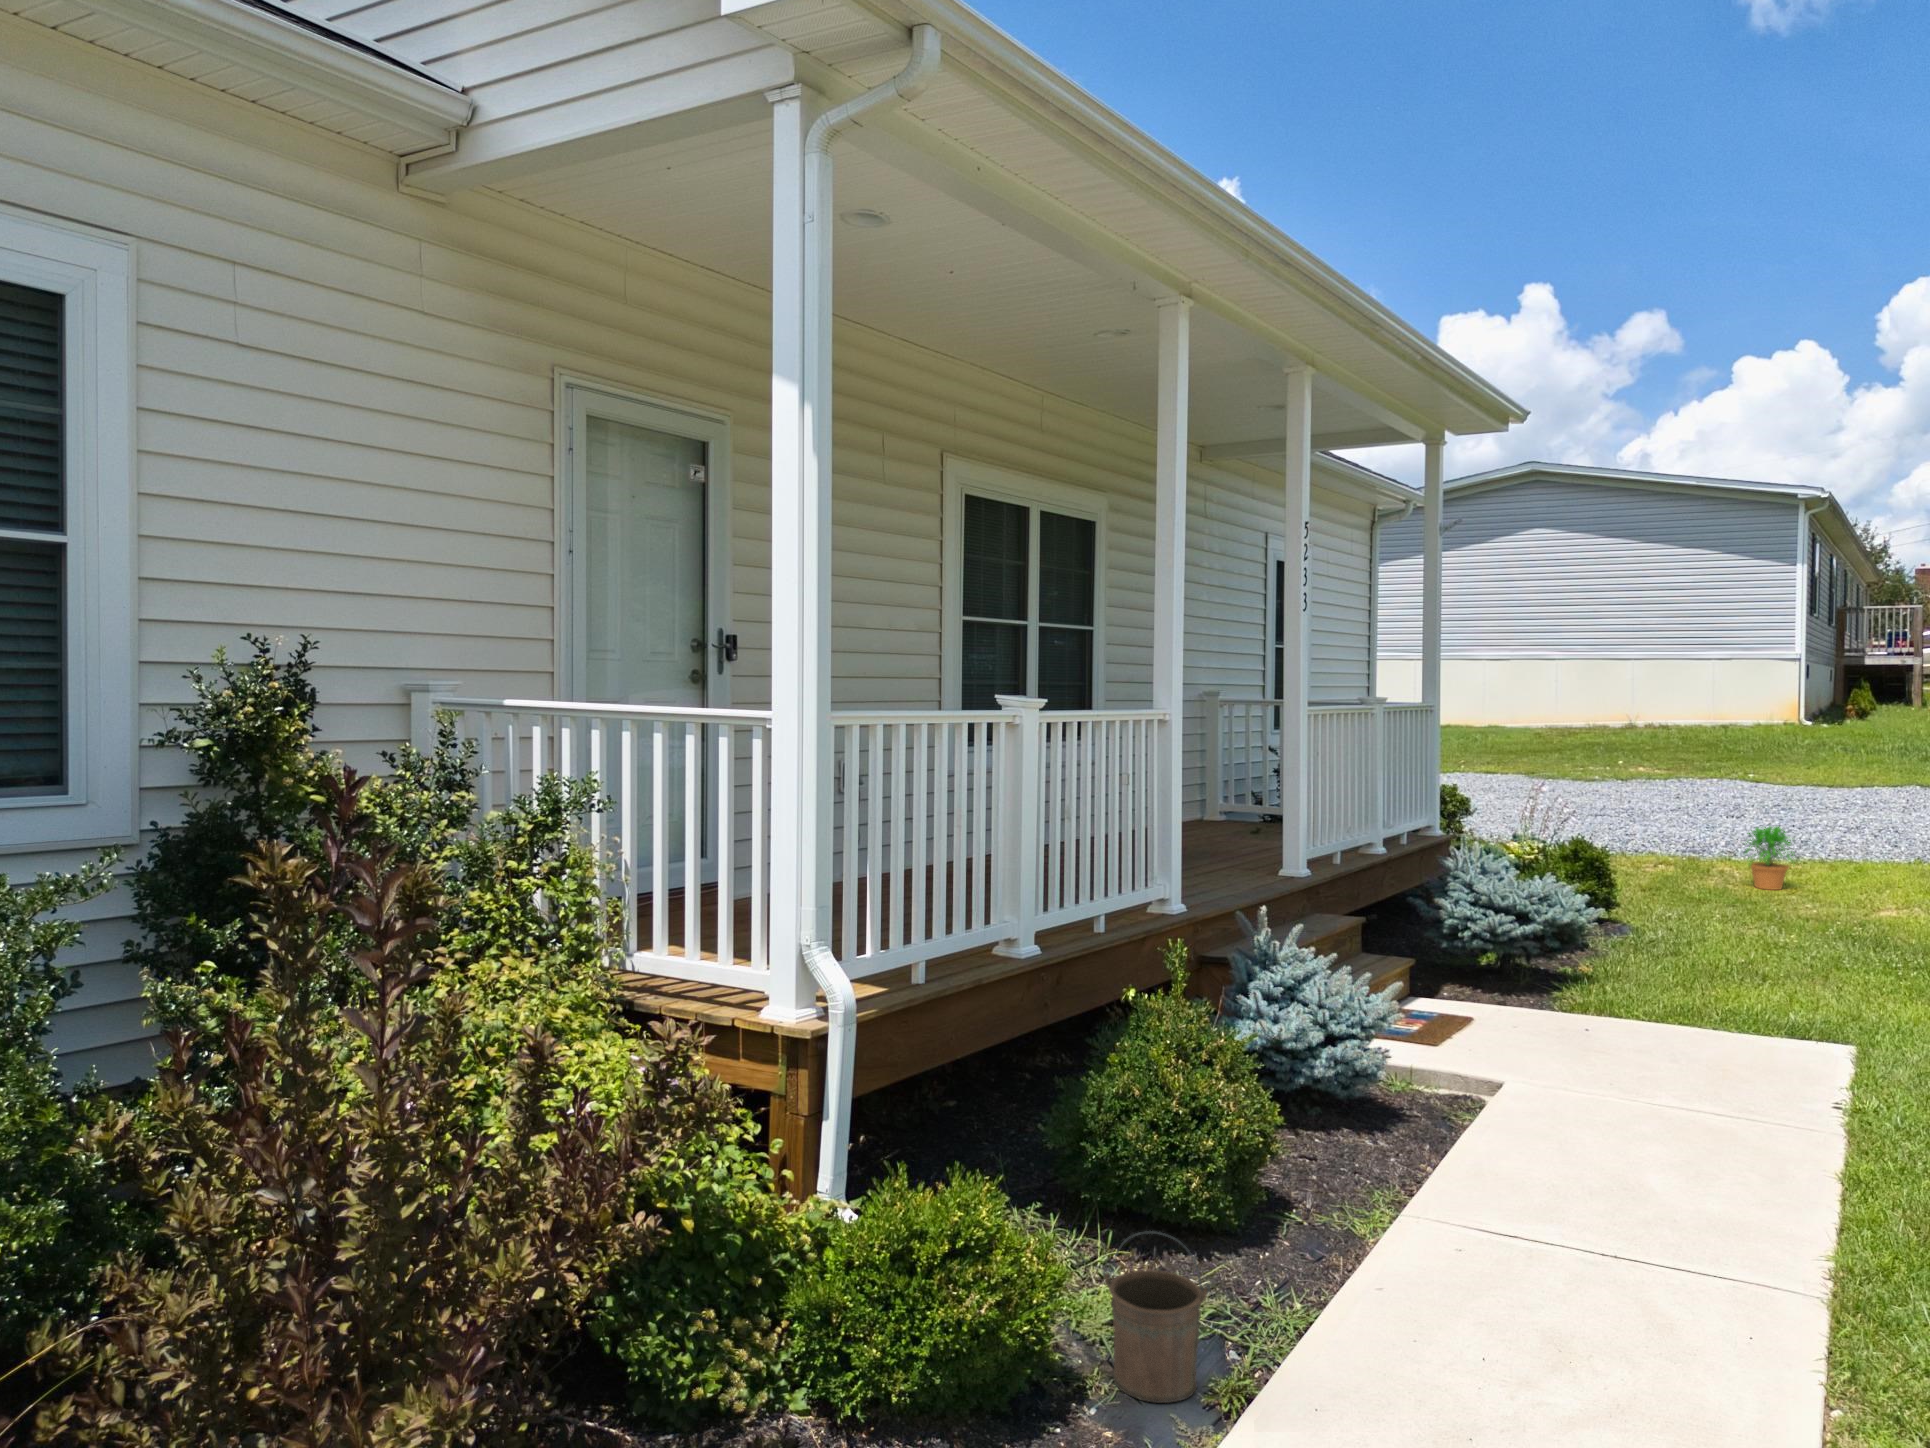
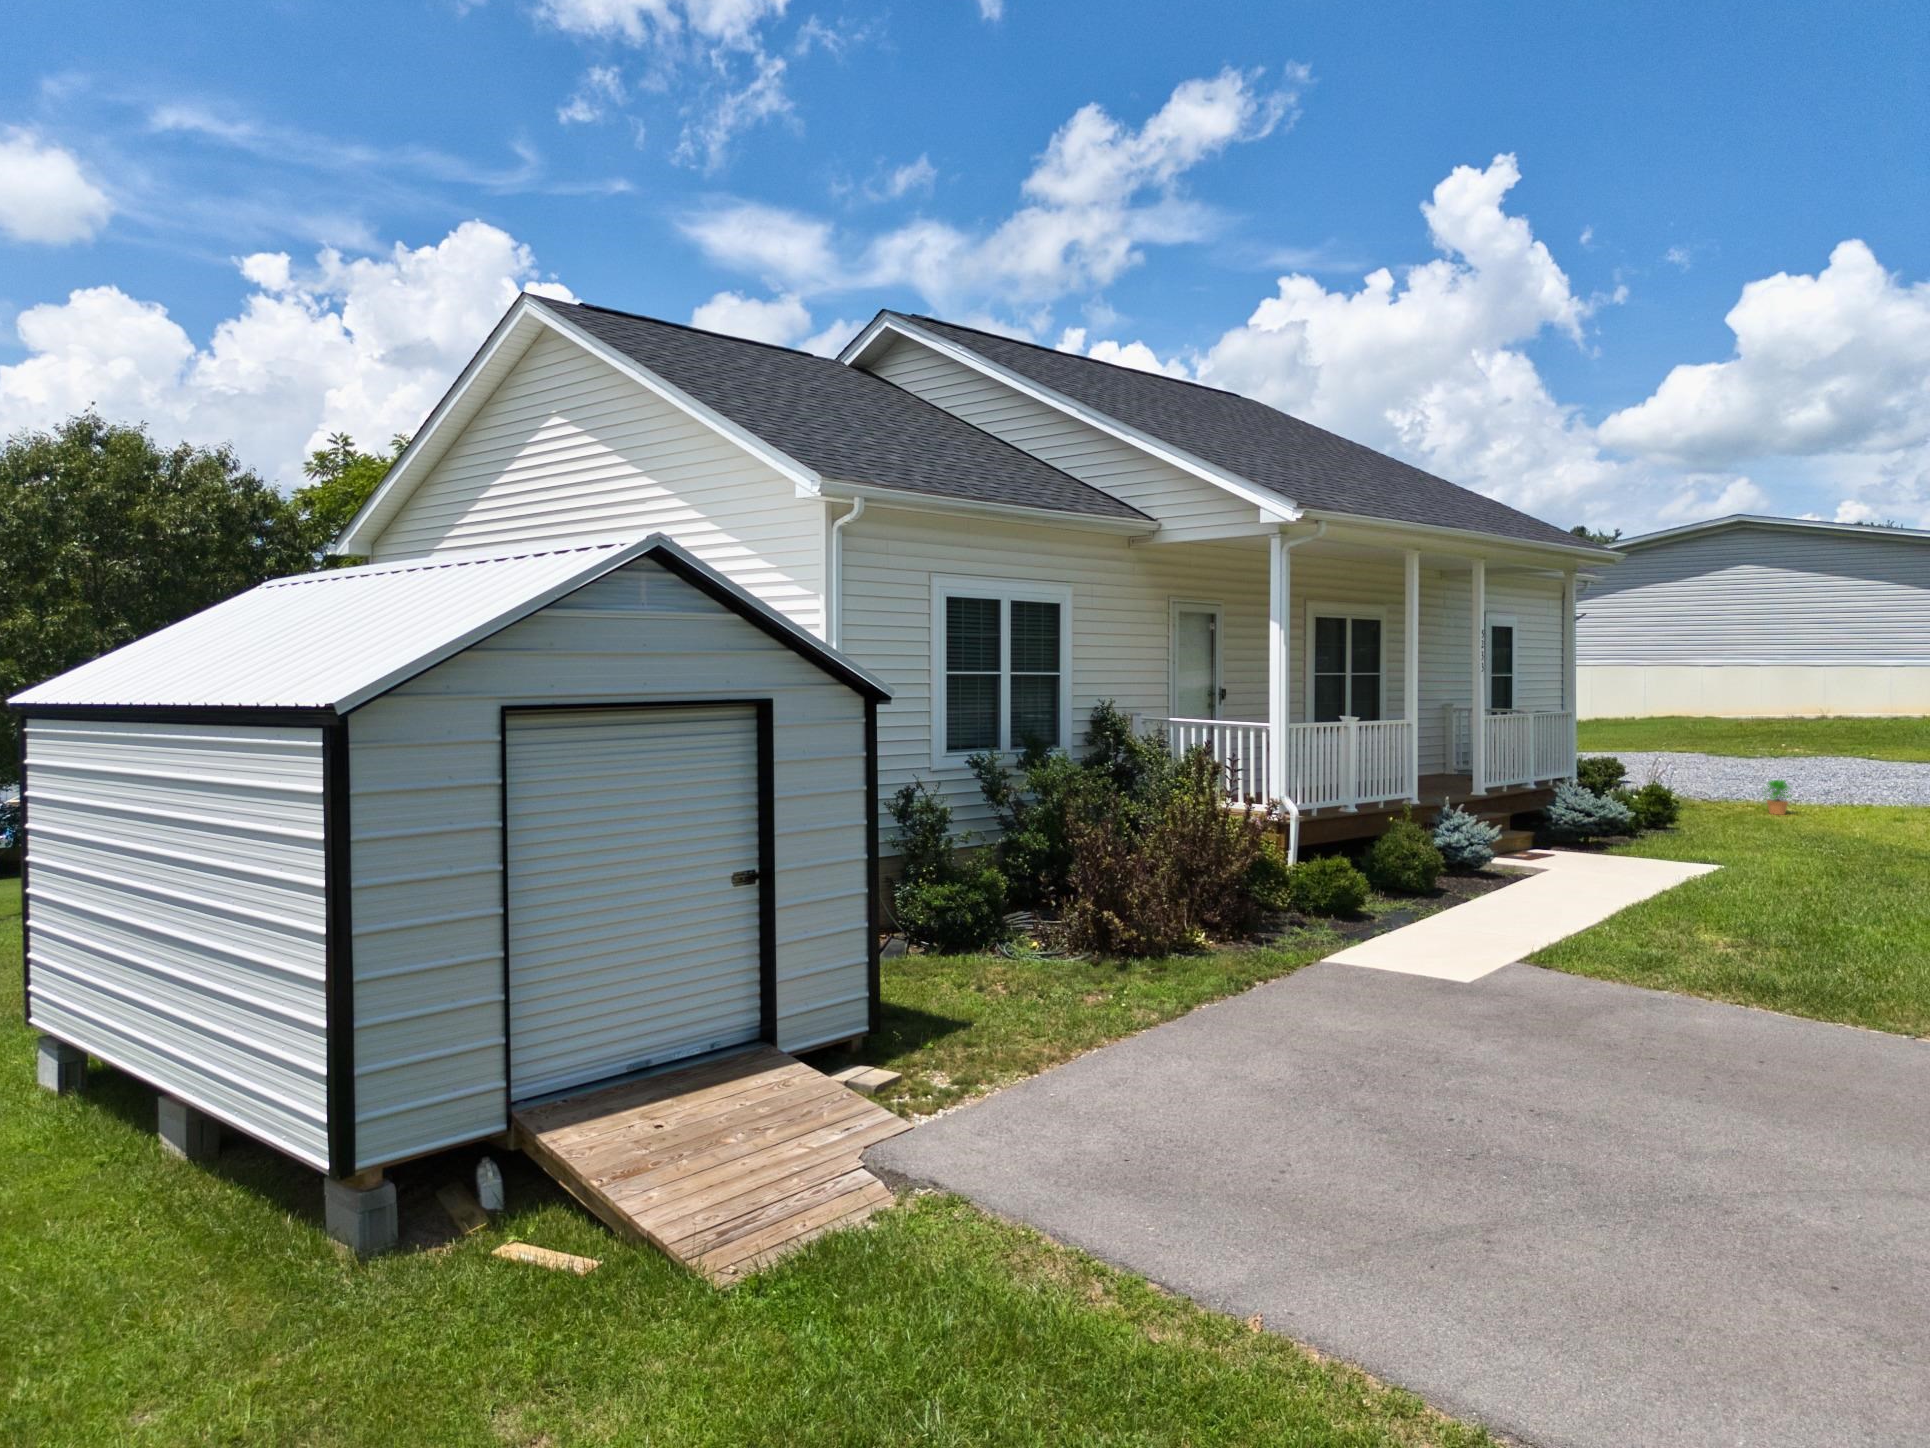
bucket: present [1103,1231,1210,1403] -> none [1380,873,1412,917]

